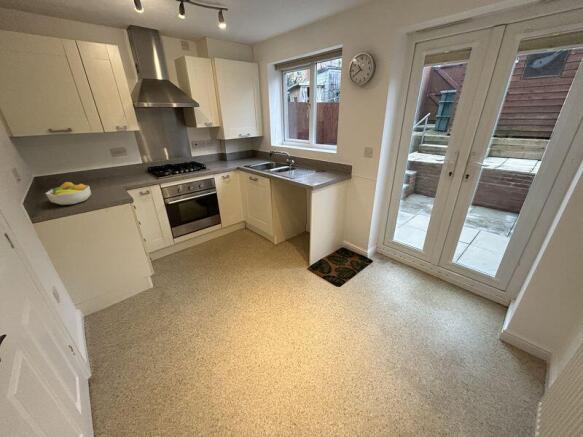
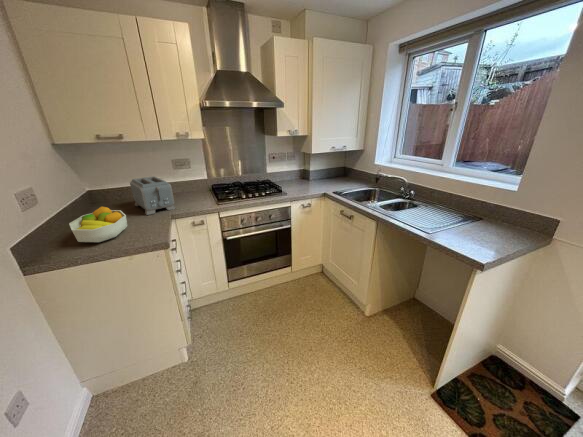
toaster: none [79,162,123,189] -> present [130,176,175,215]

